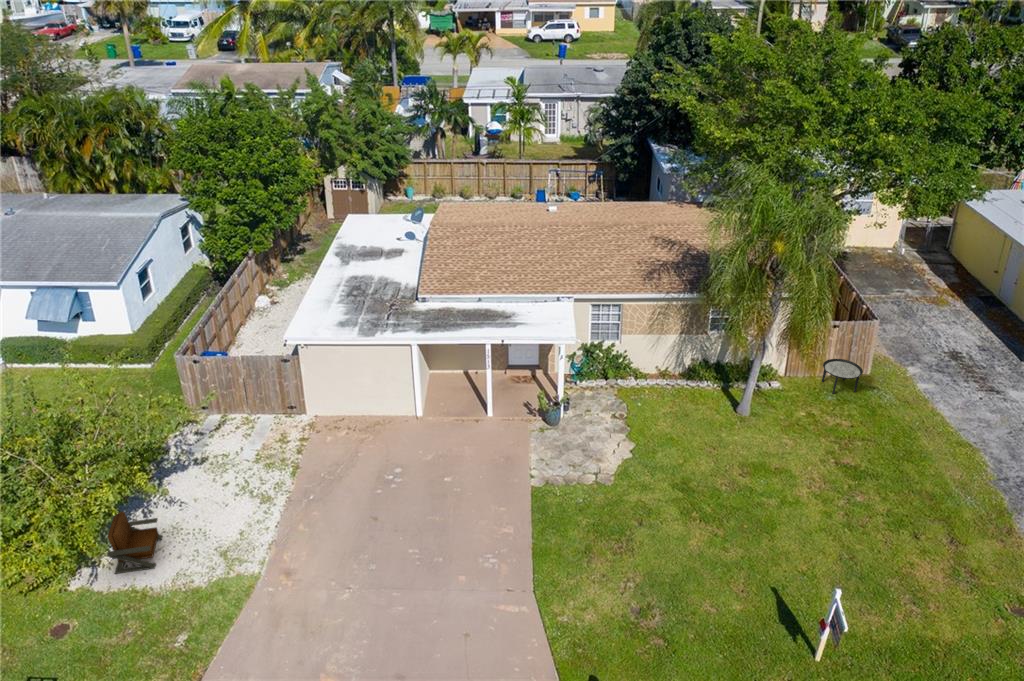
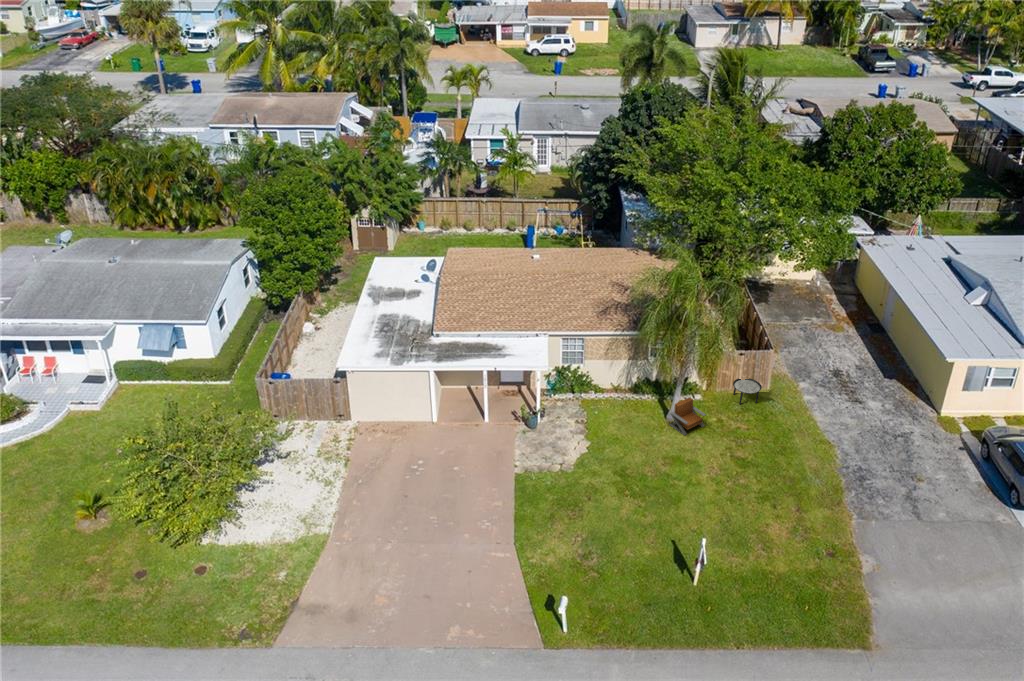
lounge chair: present [107,512,163,574] -> present [670,397,706,435]

